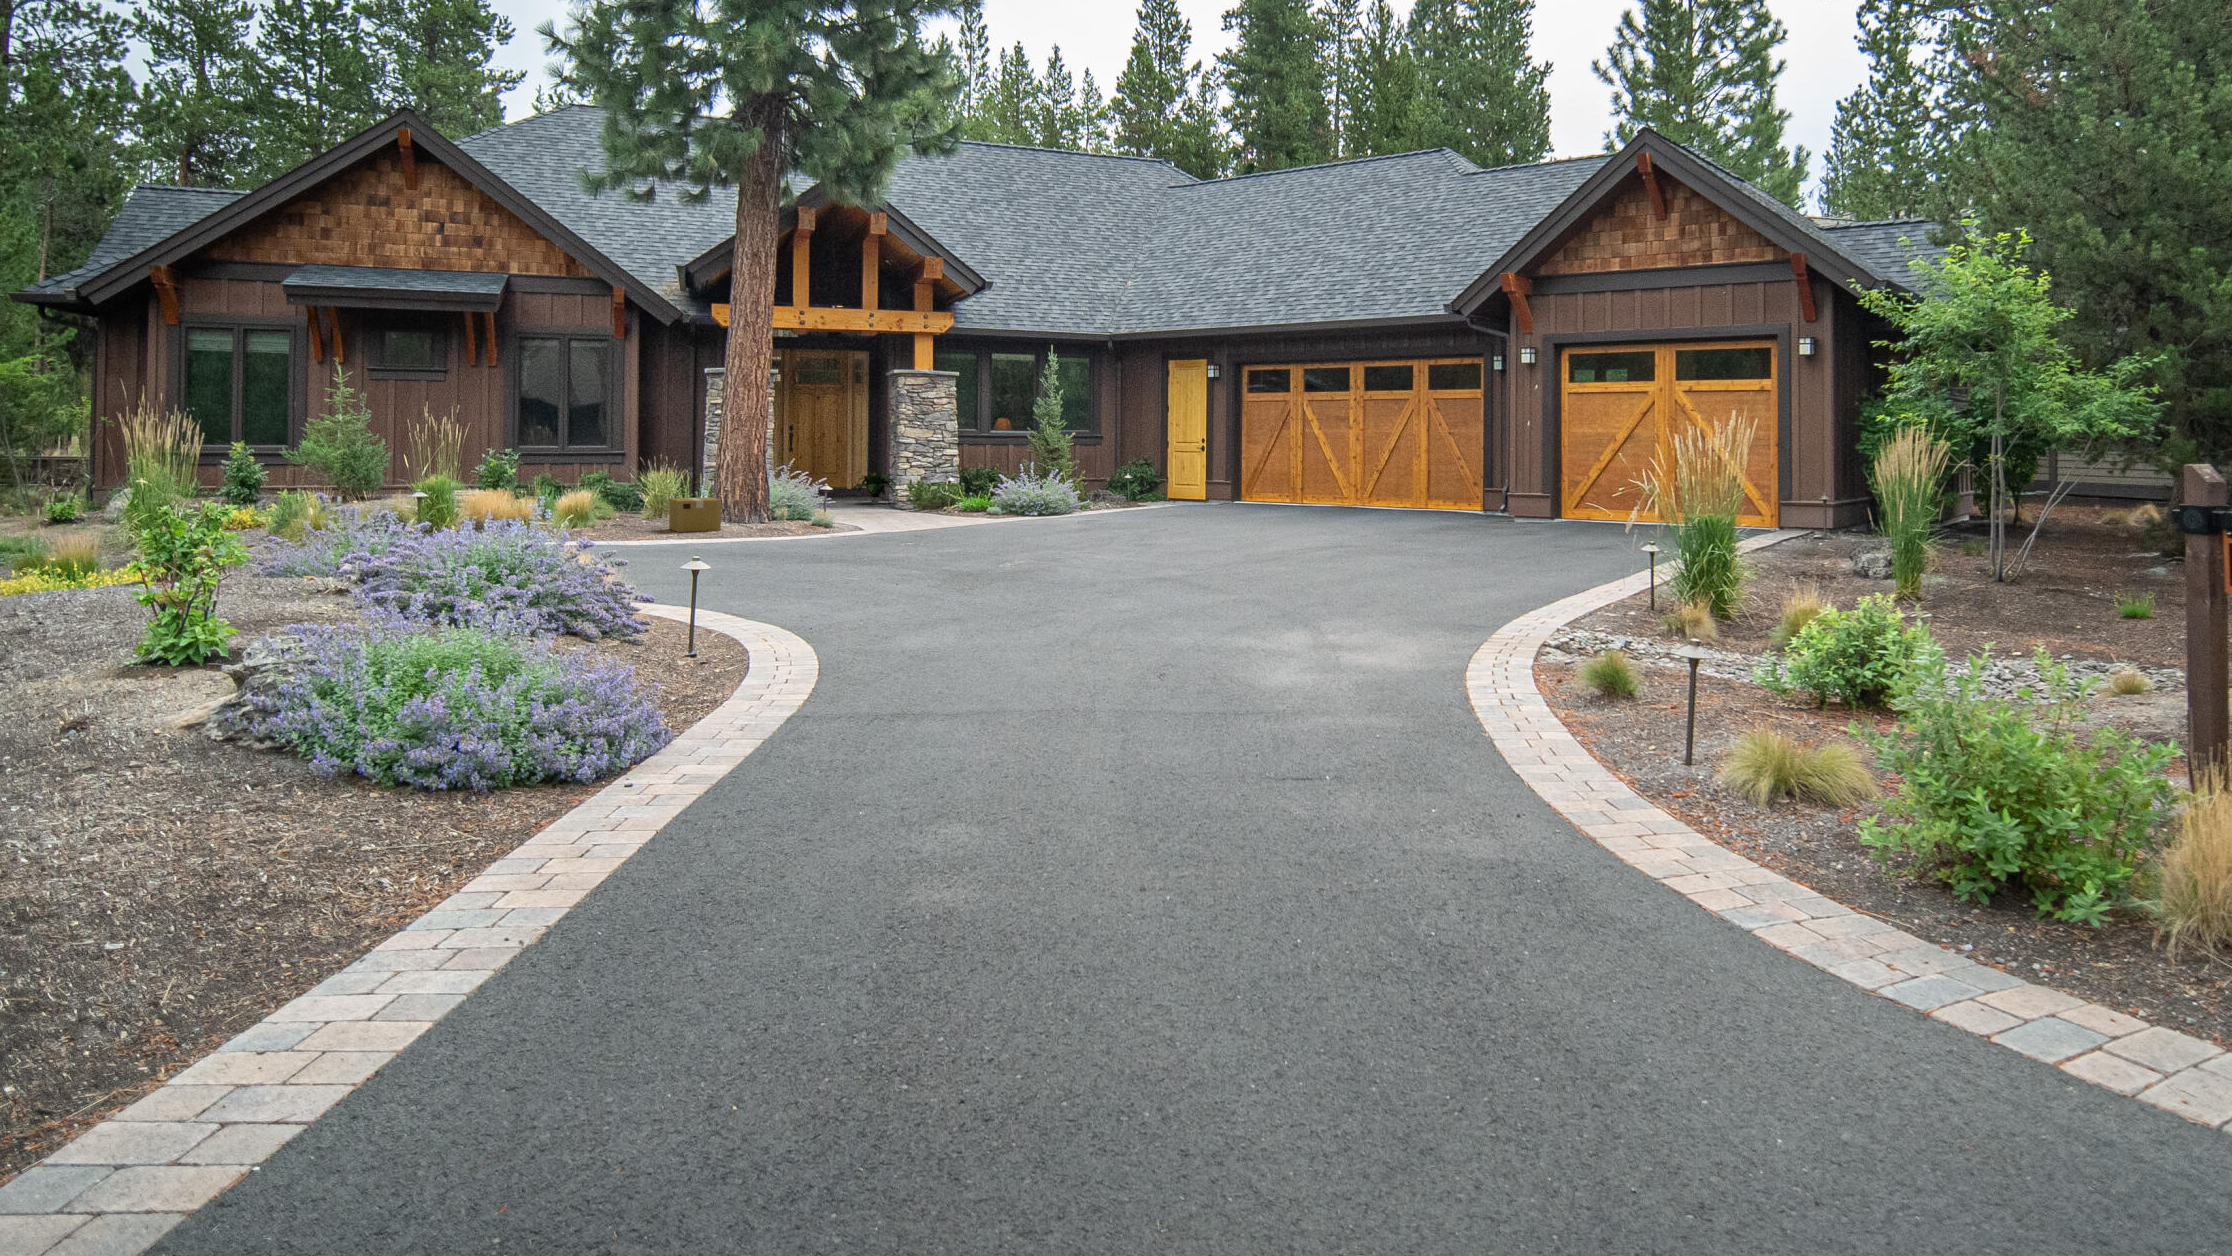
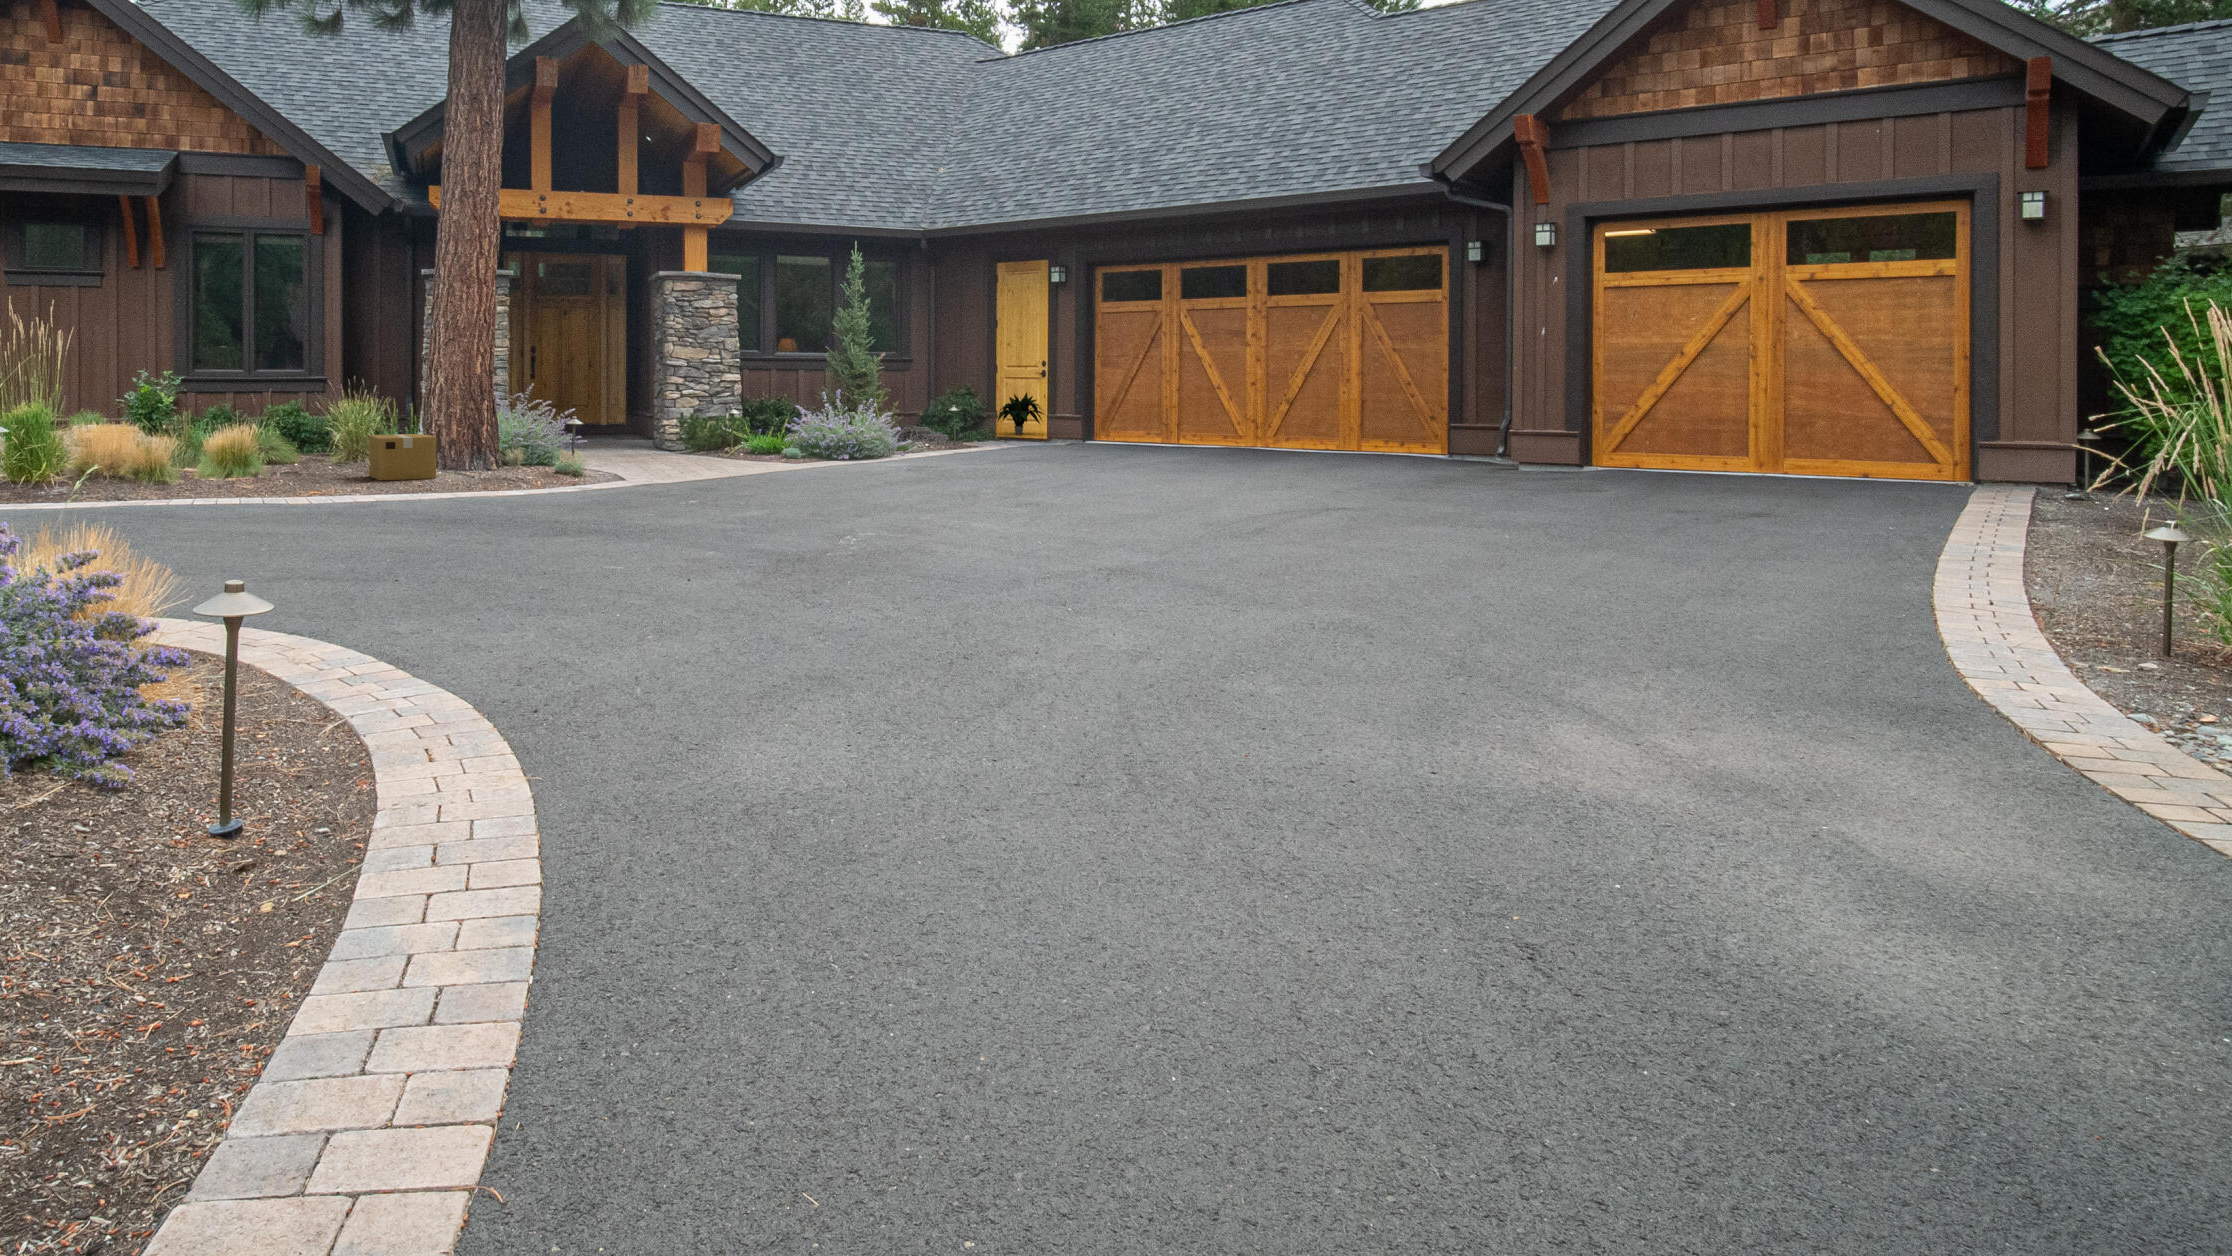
potted plant: present [853,469,896,504] -> present [996,393,1045,434]

